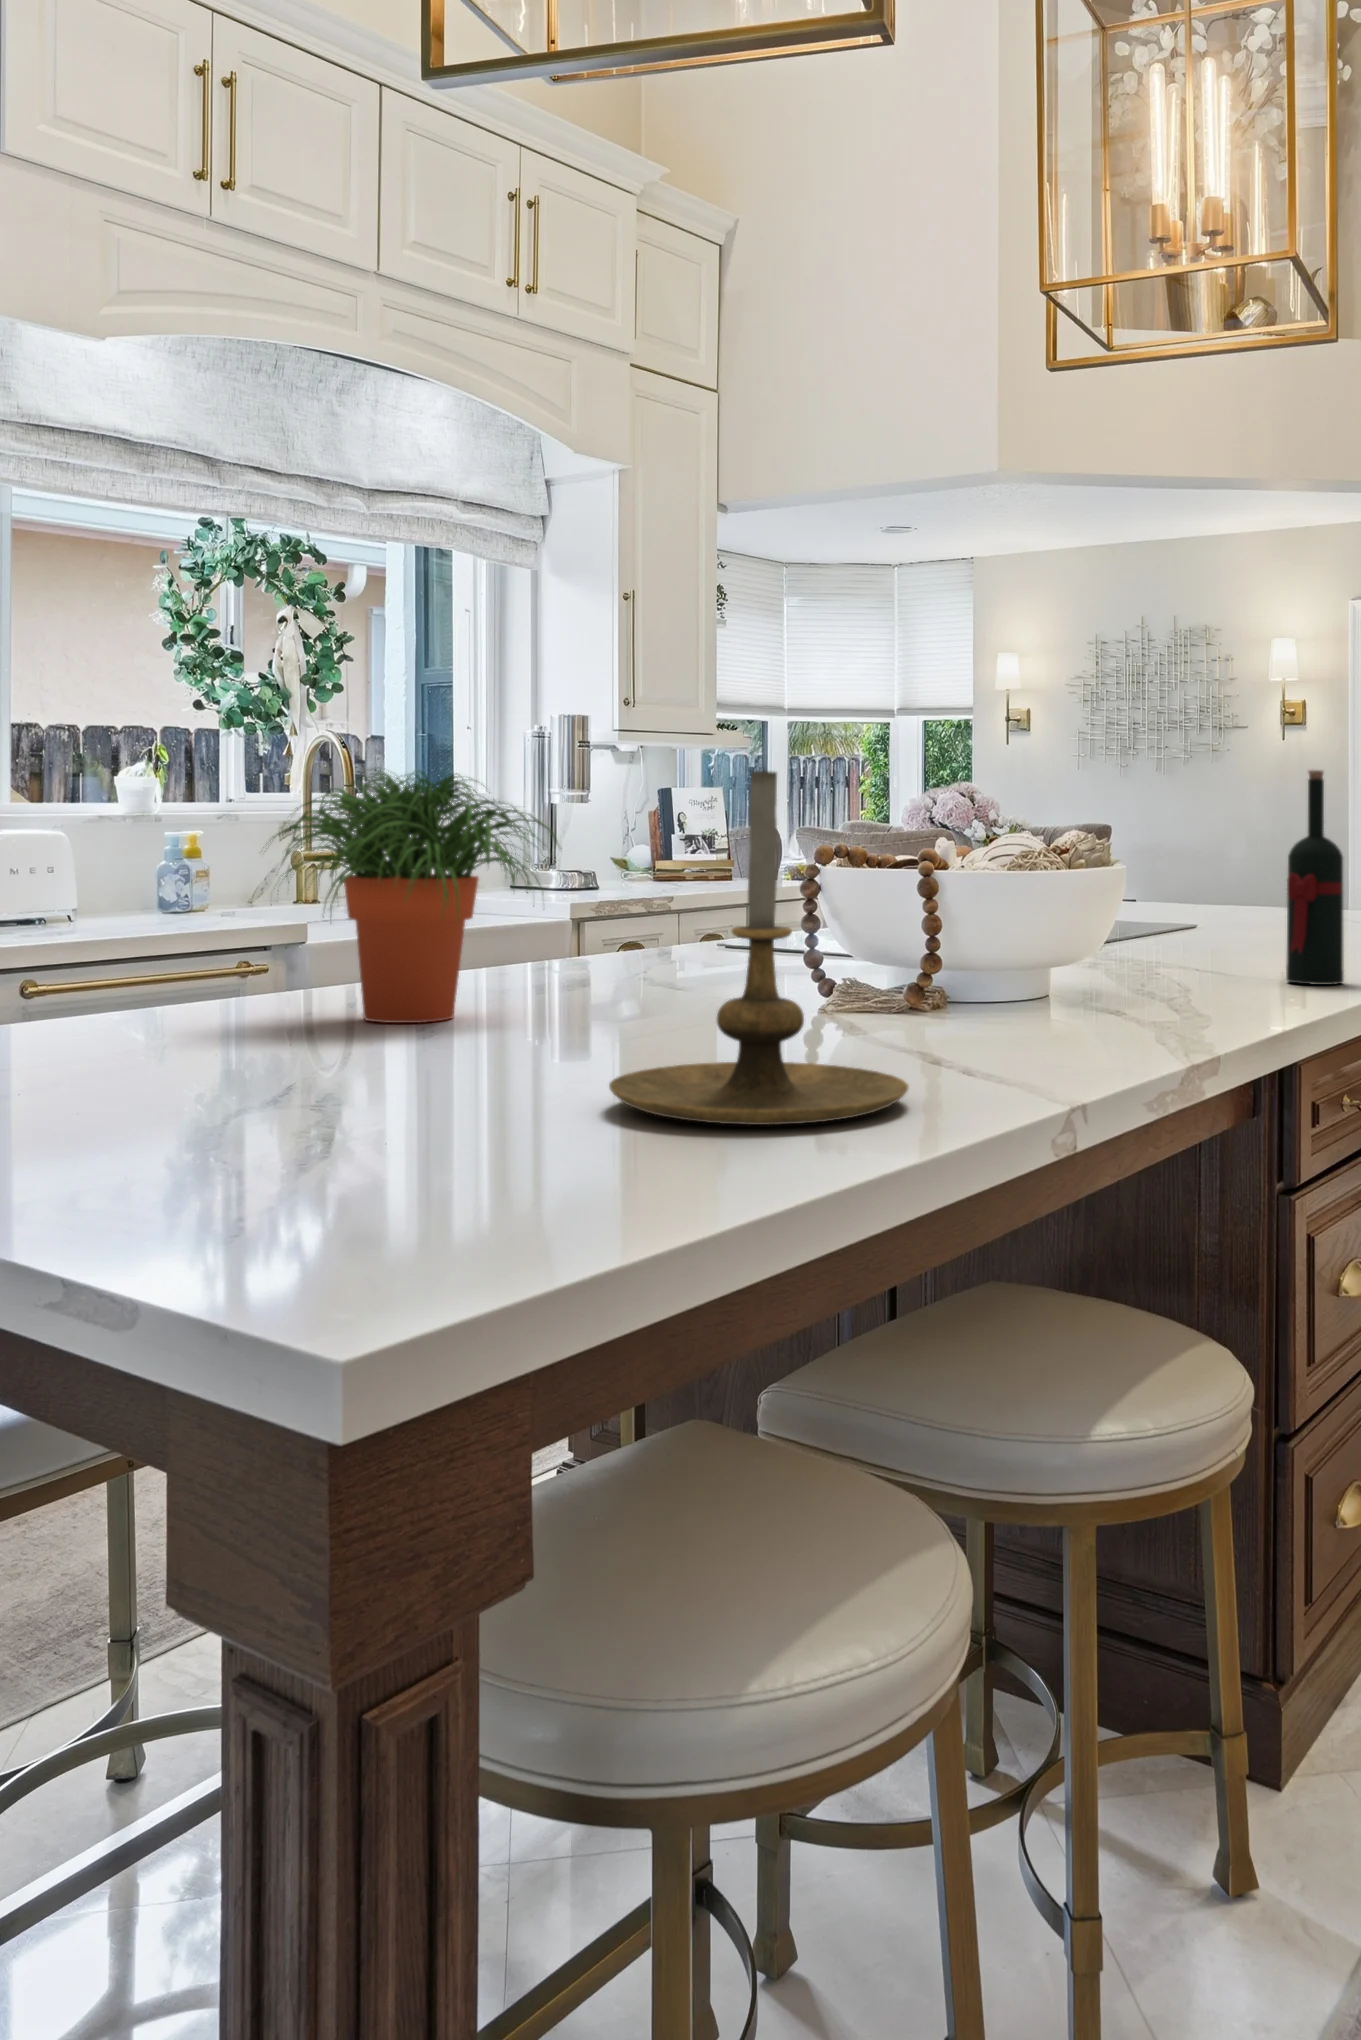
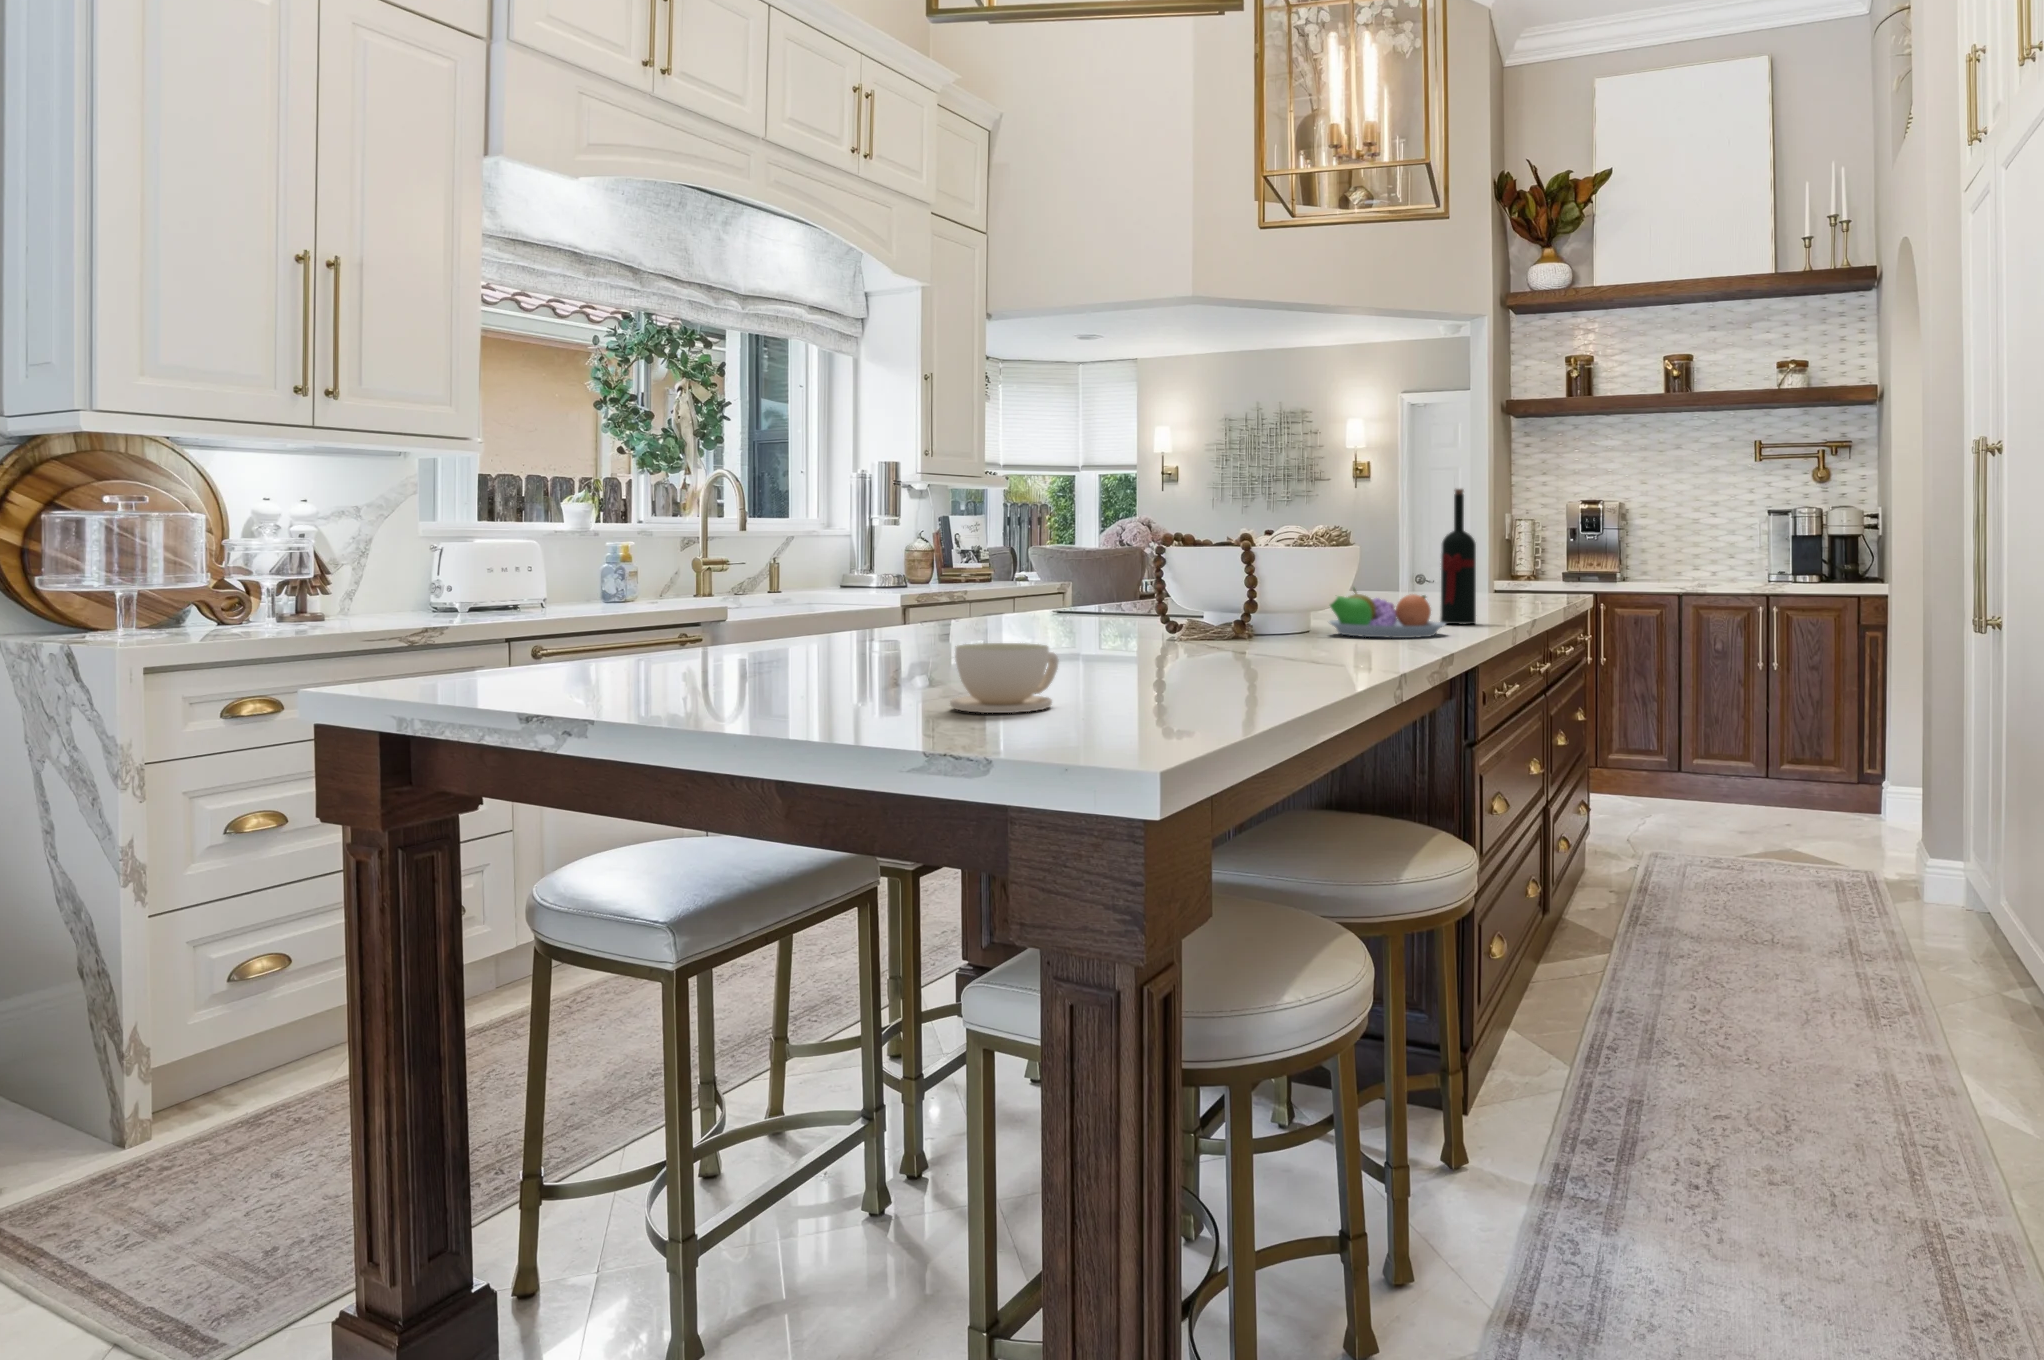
candle holder: present [609,769,909,1125] -> none [1114,464,1299,680]
potted plant: present [266,771,560,1023] -> none [800,477,1000,648]
fruit bowl: none [1057,929,1265,1016] -> present [1329,588,1446,638]
coffee cup: none [230,1076,424,1204] -> present [950,643,1059,713]

